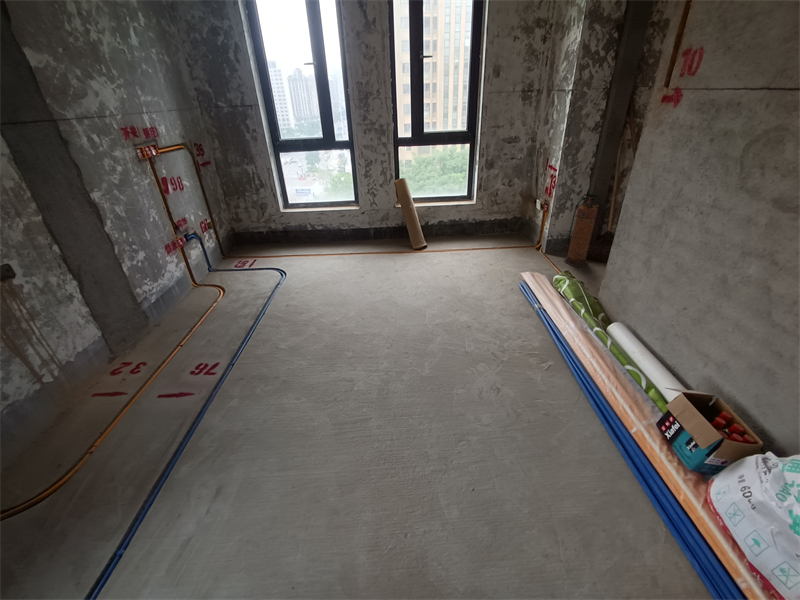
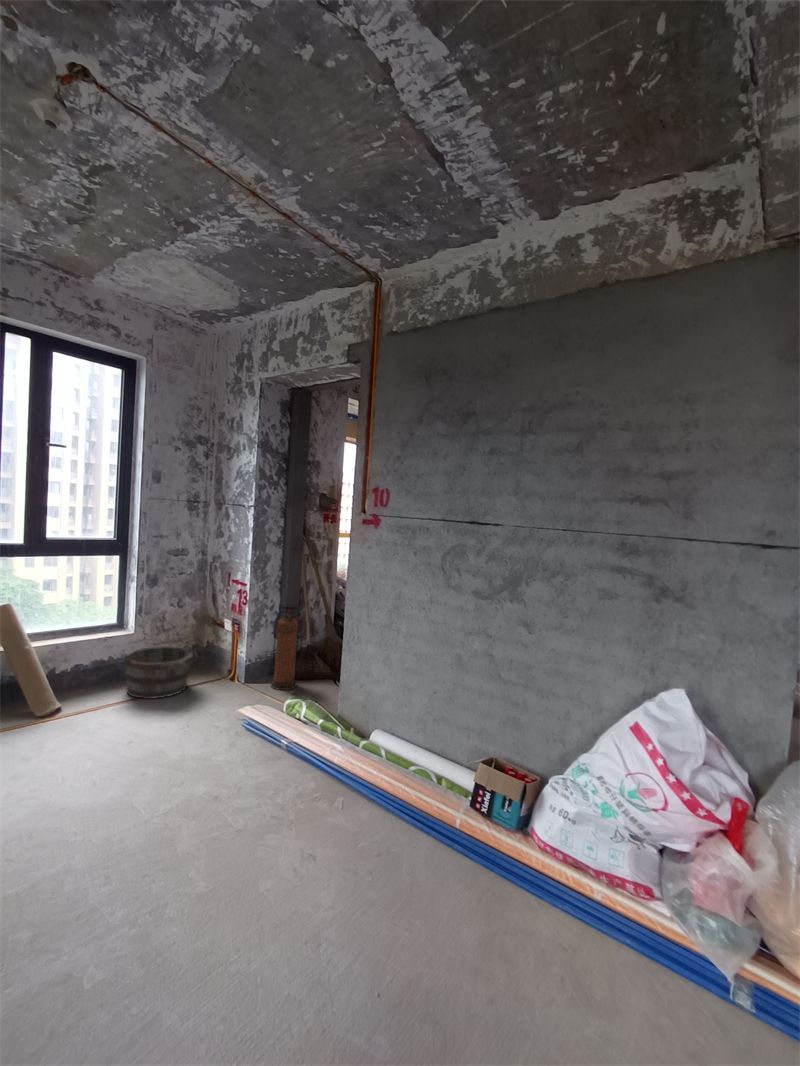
bucket: none [464,215,511,251] -> present [124,645,194,699]

